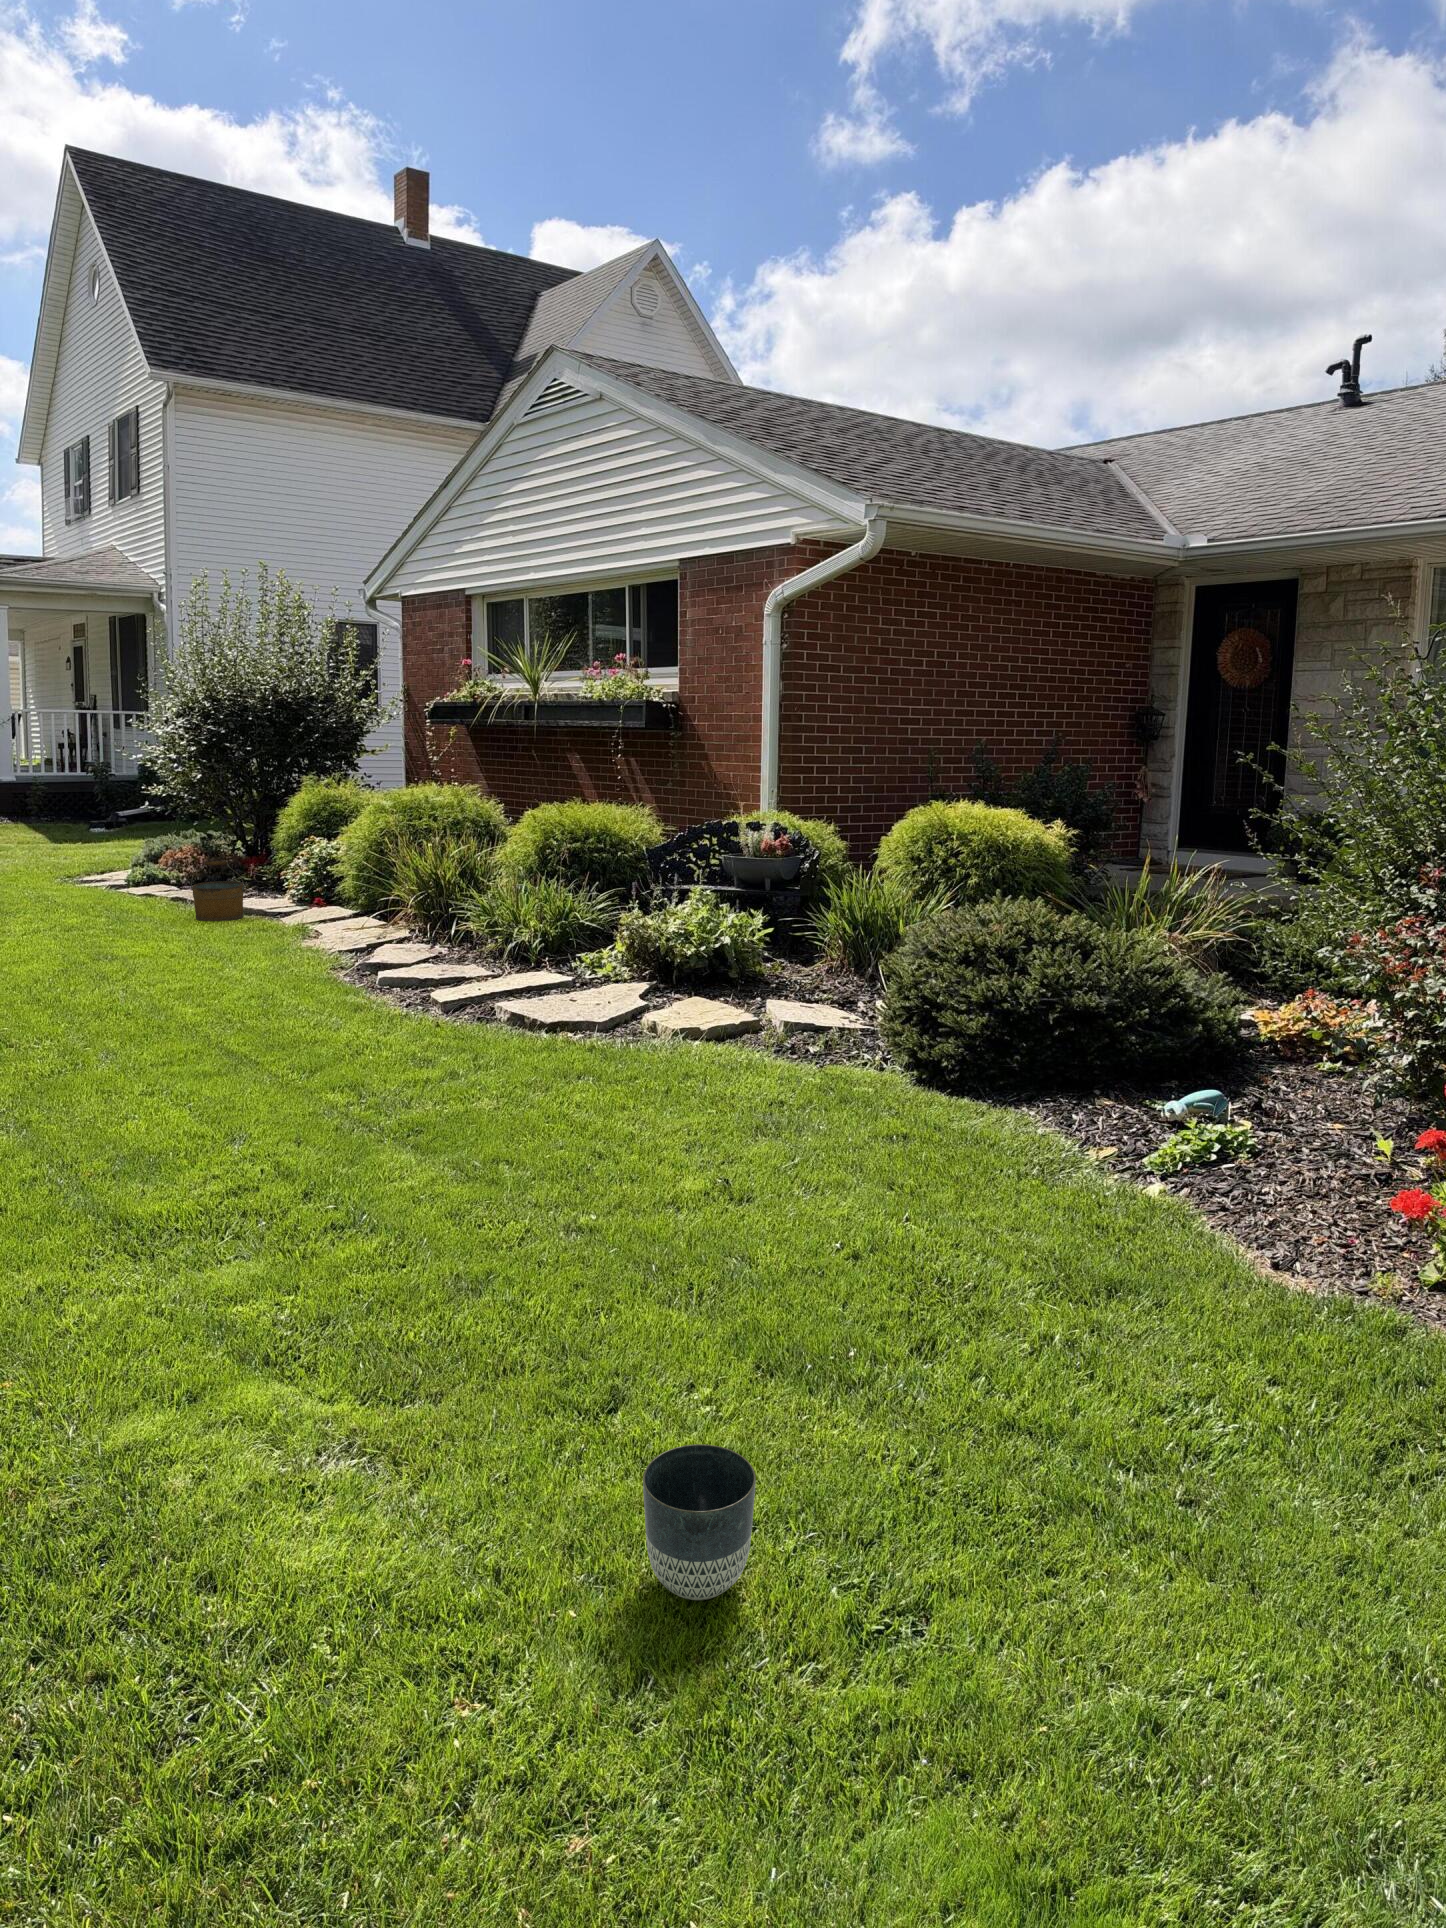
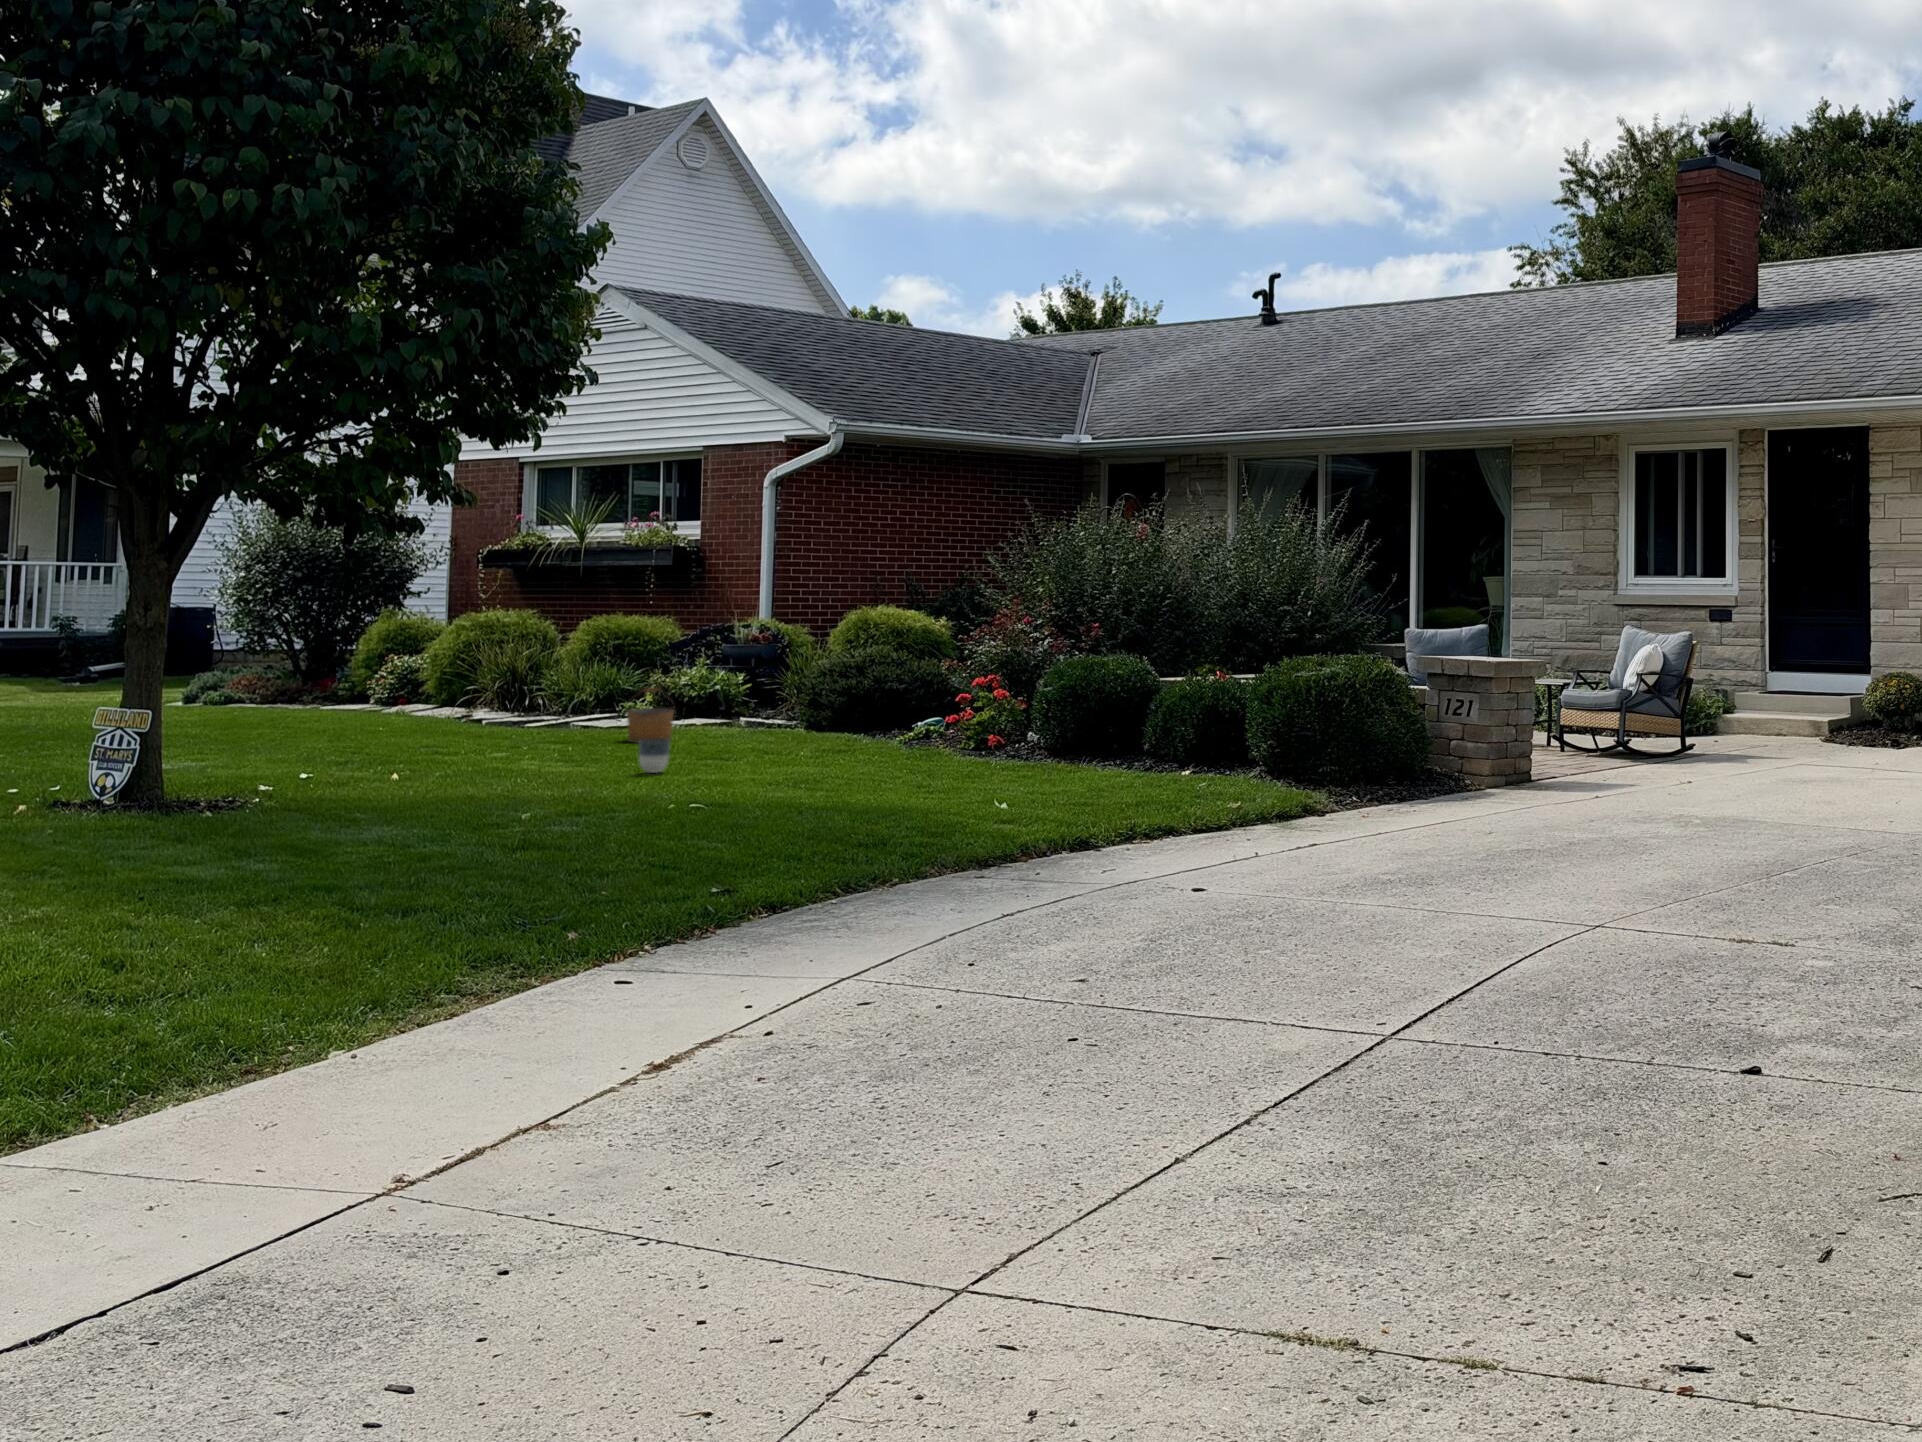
bucket: present [191,861,244,921] -> present [626,688,674,743]

